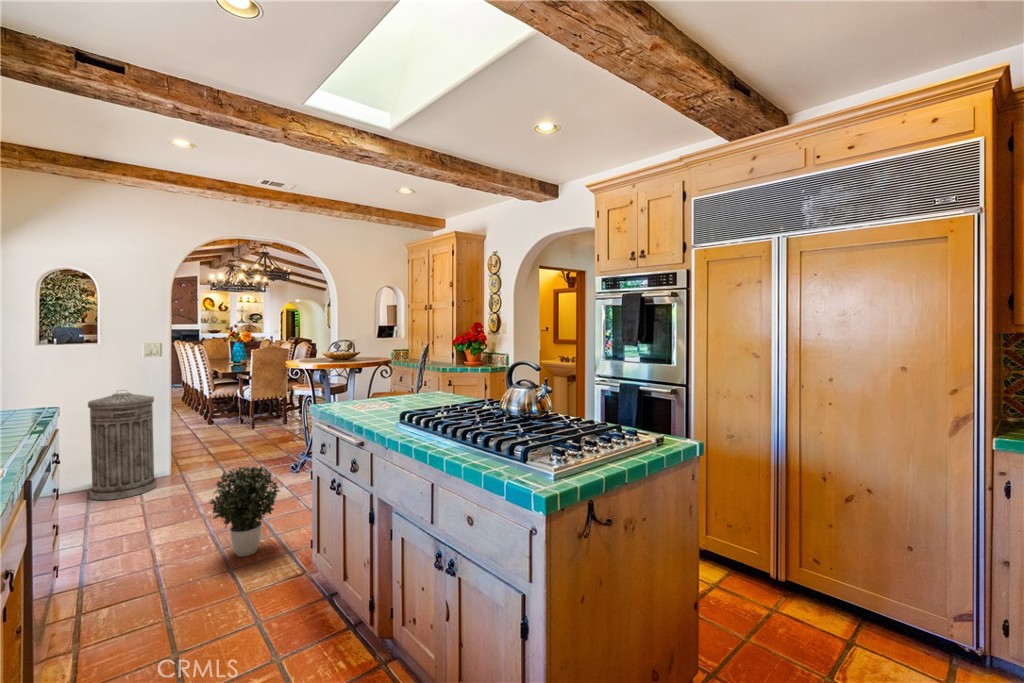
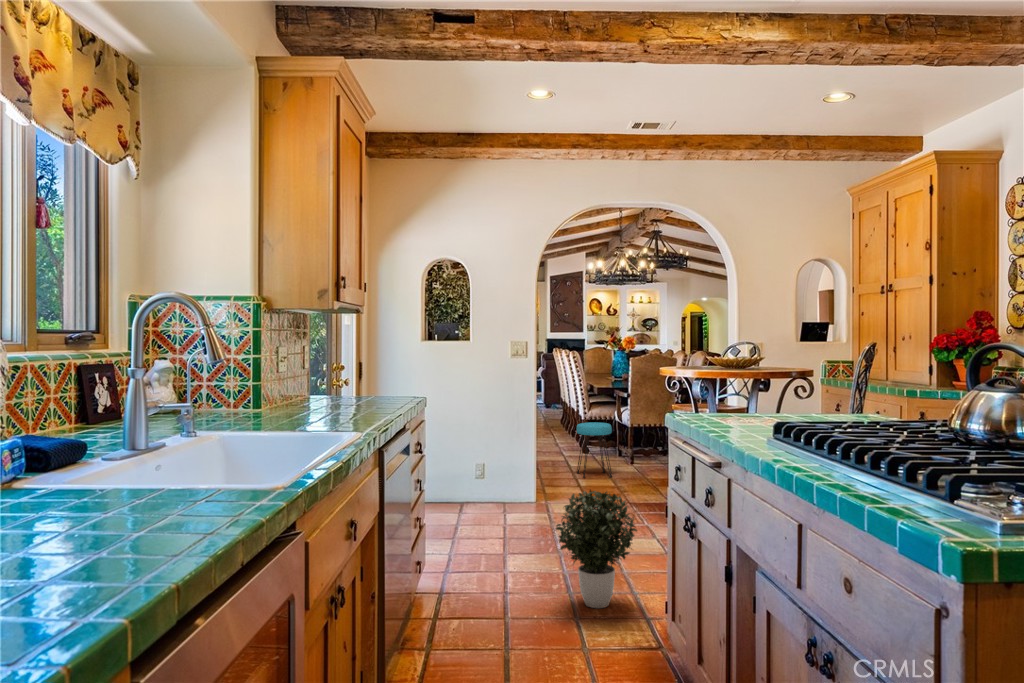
trash can: present [88,390,157,500] -> none [460,394,520,518]
stool: none [206,402,239,446] -> present [577,422,612,478]

